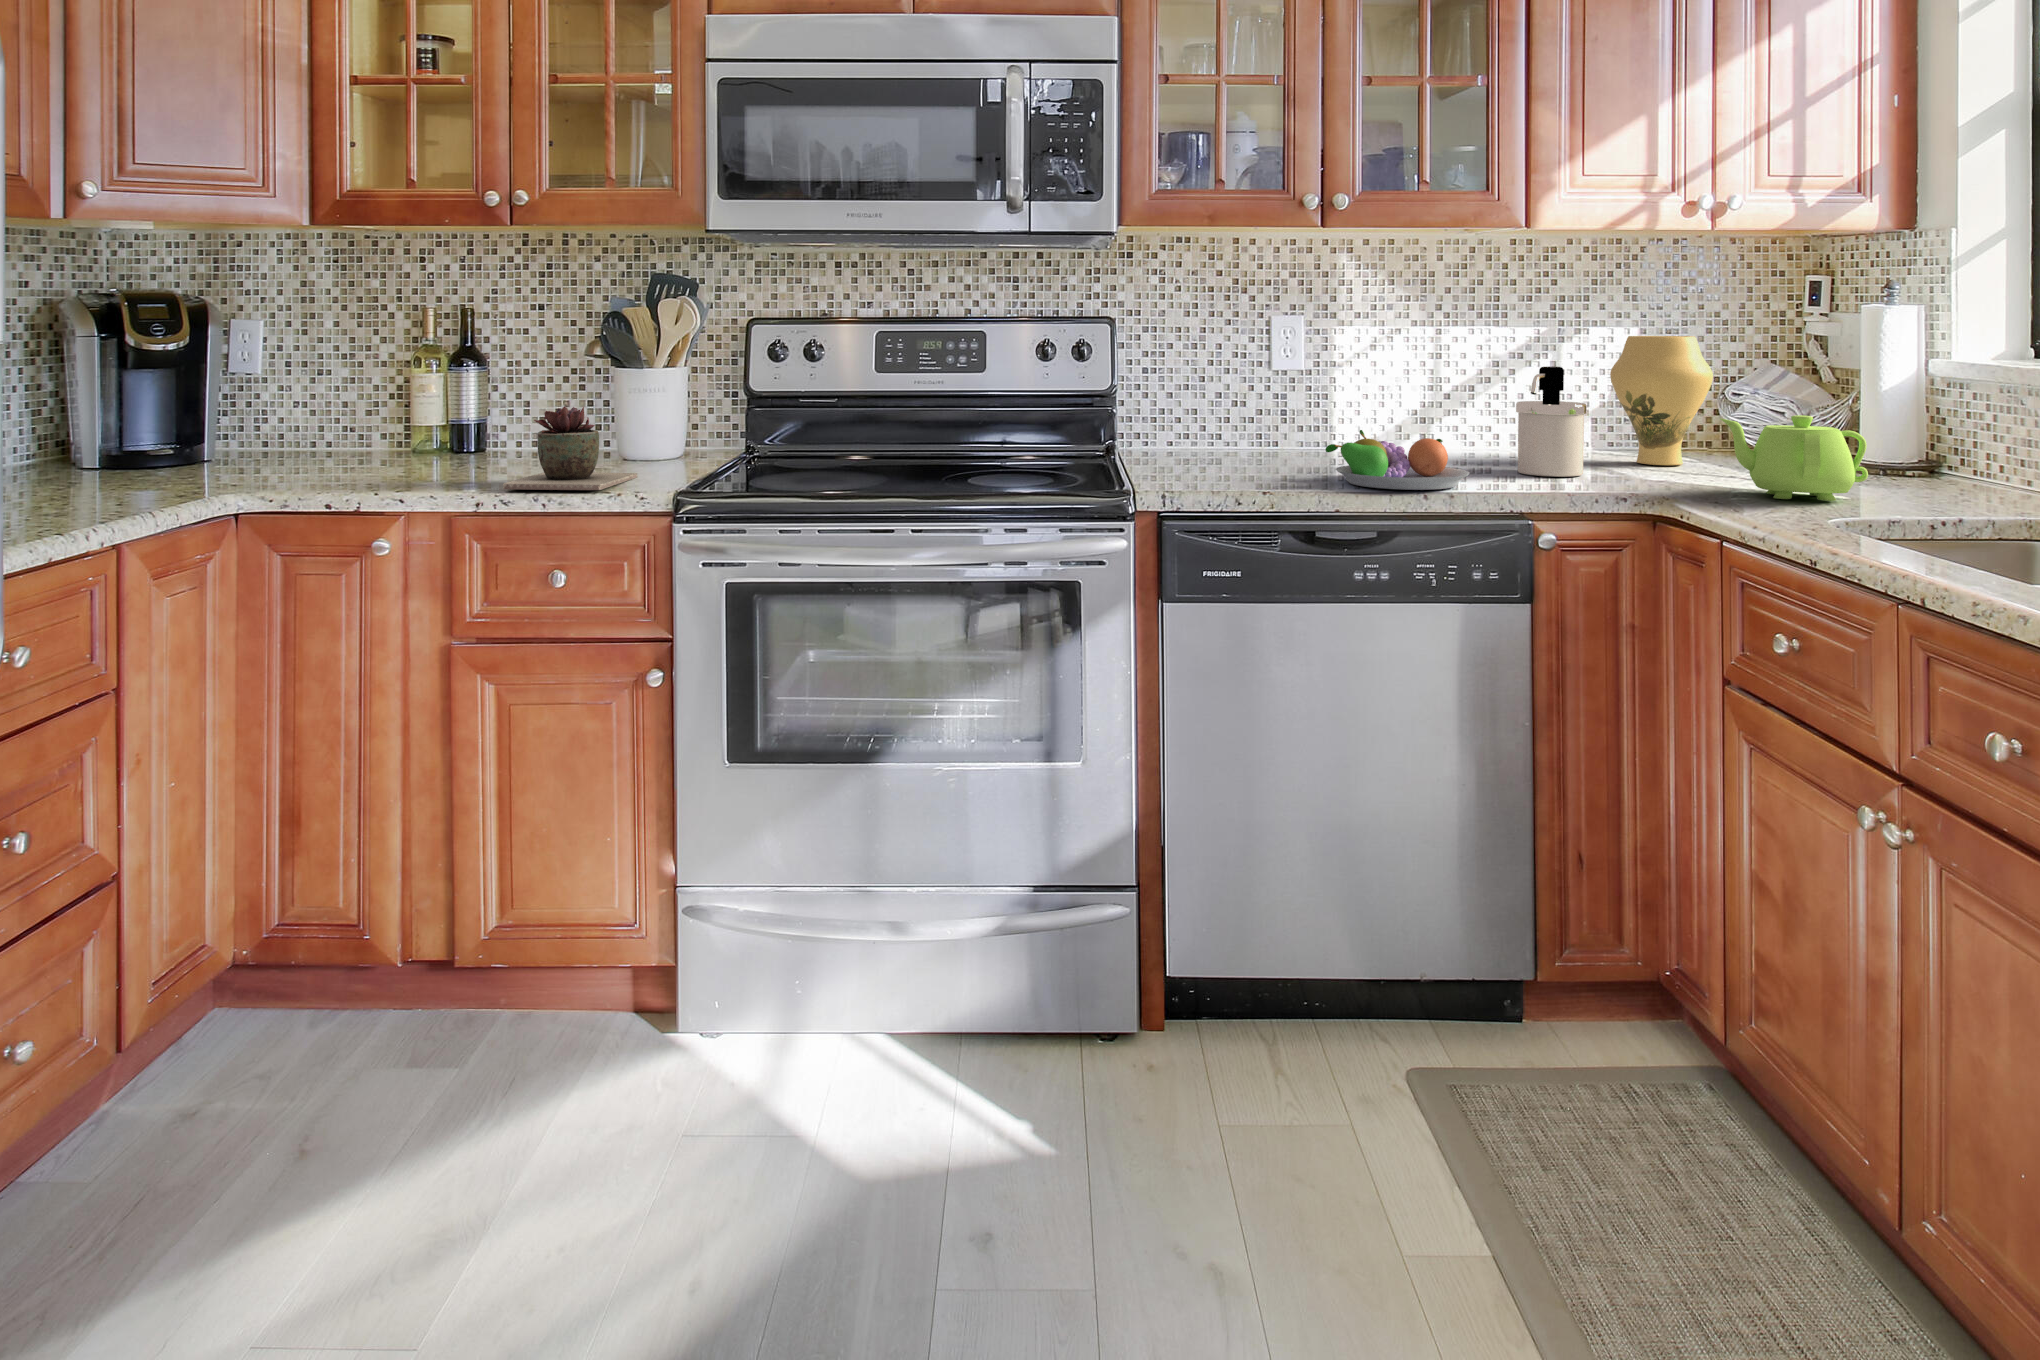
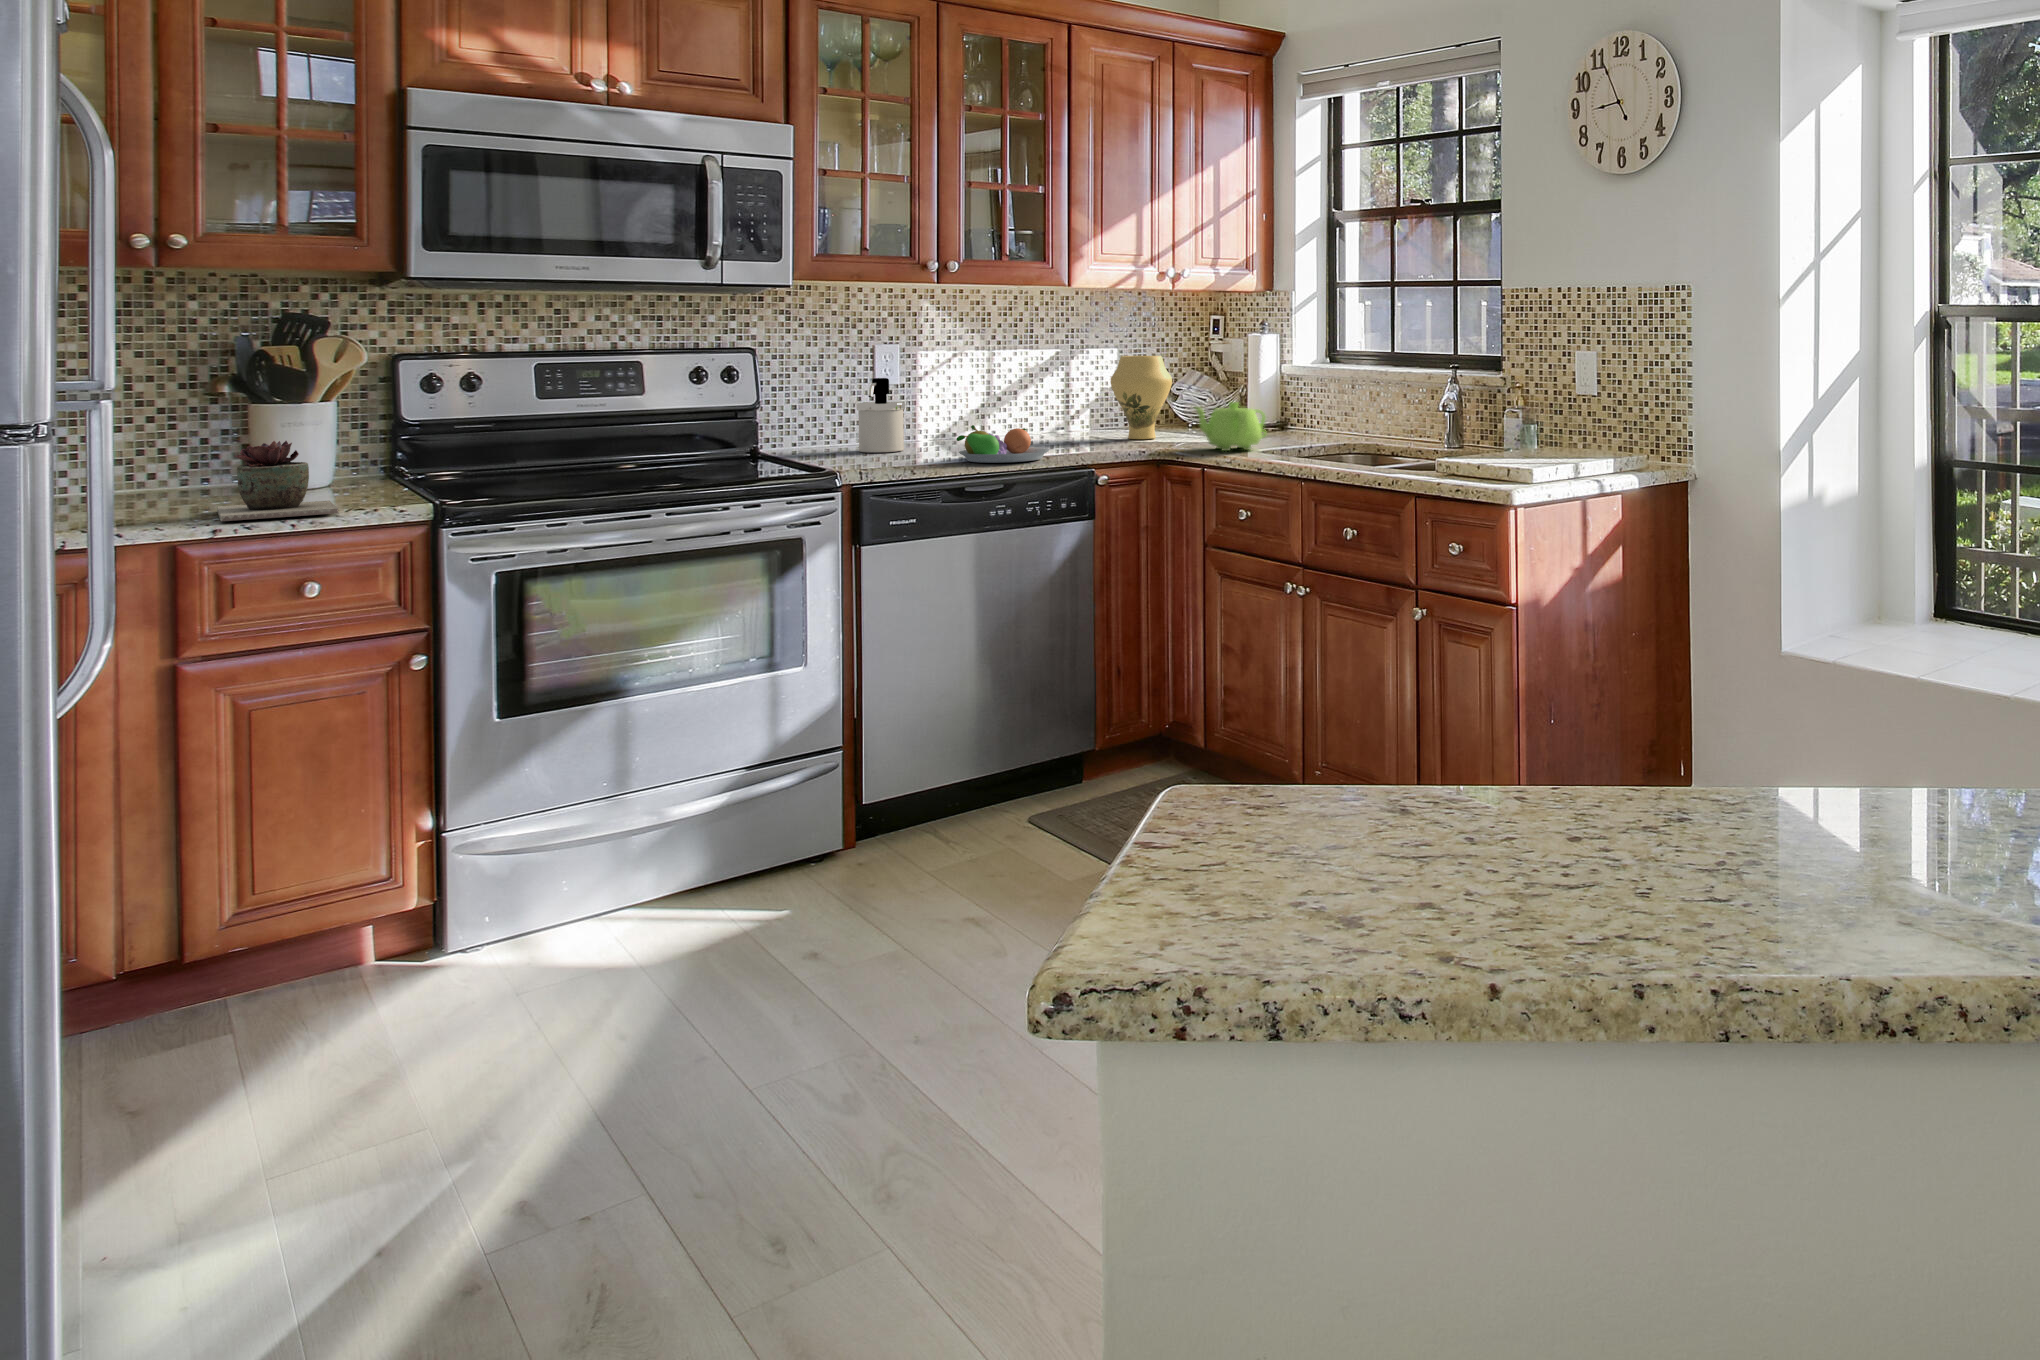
soap dispenser: present [1516,367,1587,477] -> present [857,378,905,453]

